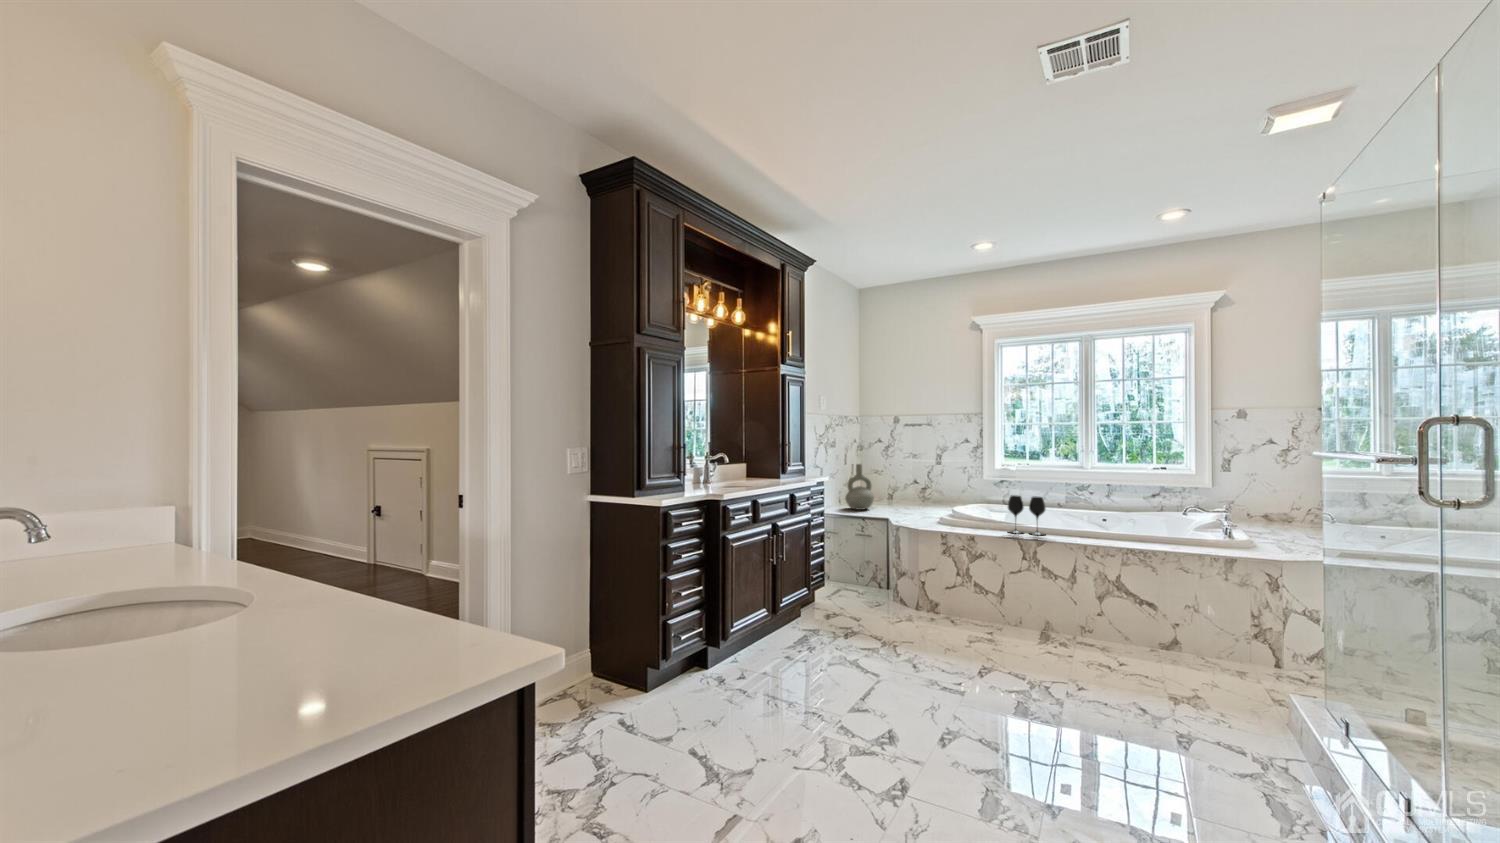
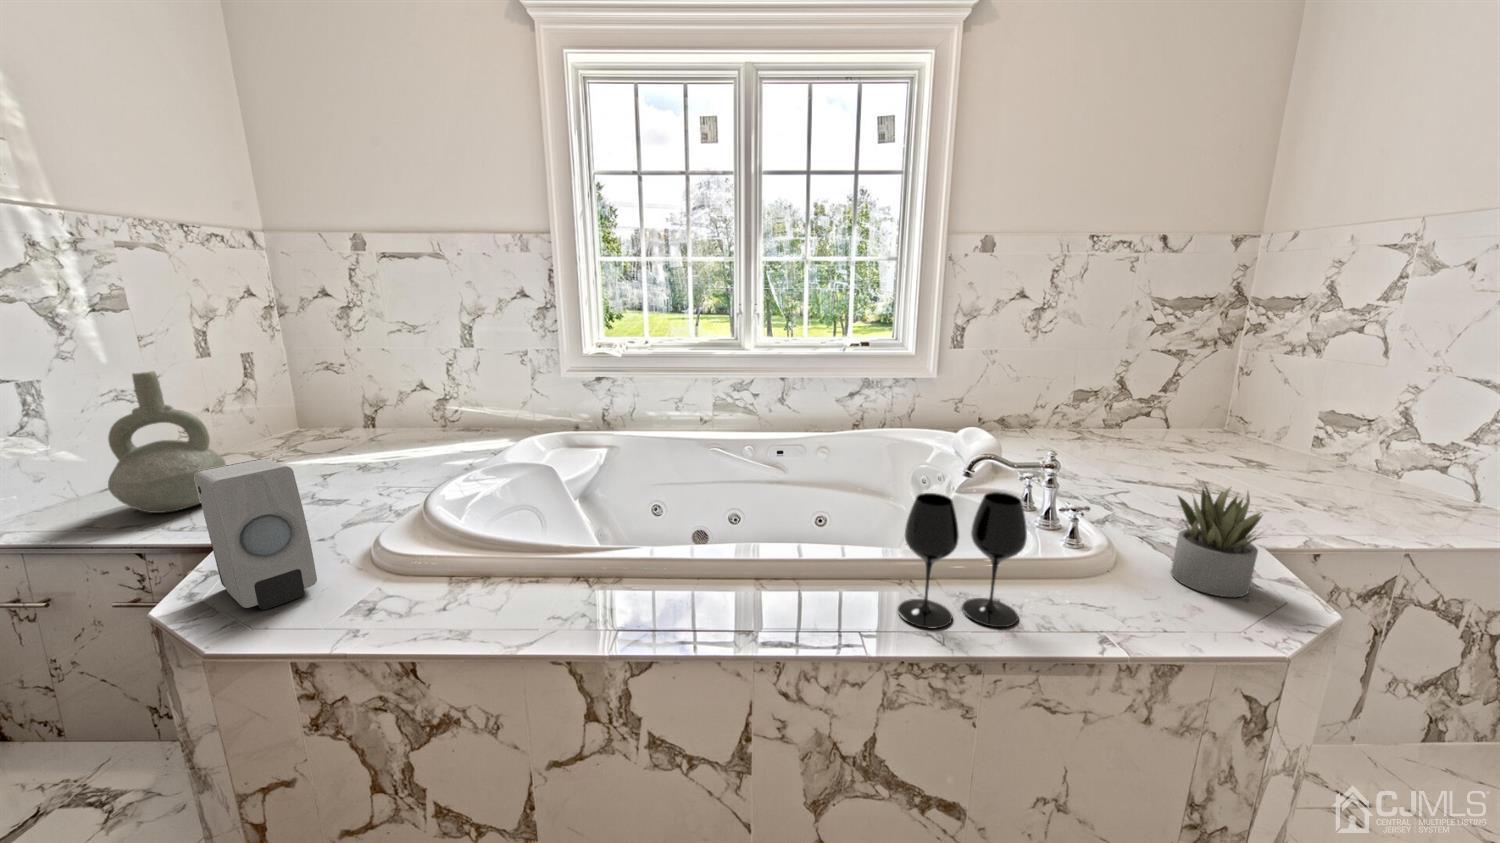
soap dispenser: none [904,486,934,525] -> present [195,459,317,610]
wine glass: present [1008,495,1046,535] -> present [898,492,1027,628]
succulent plant: none [1259,511,1294,552] -> present [1171,486,1262,597]

